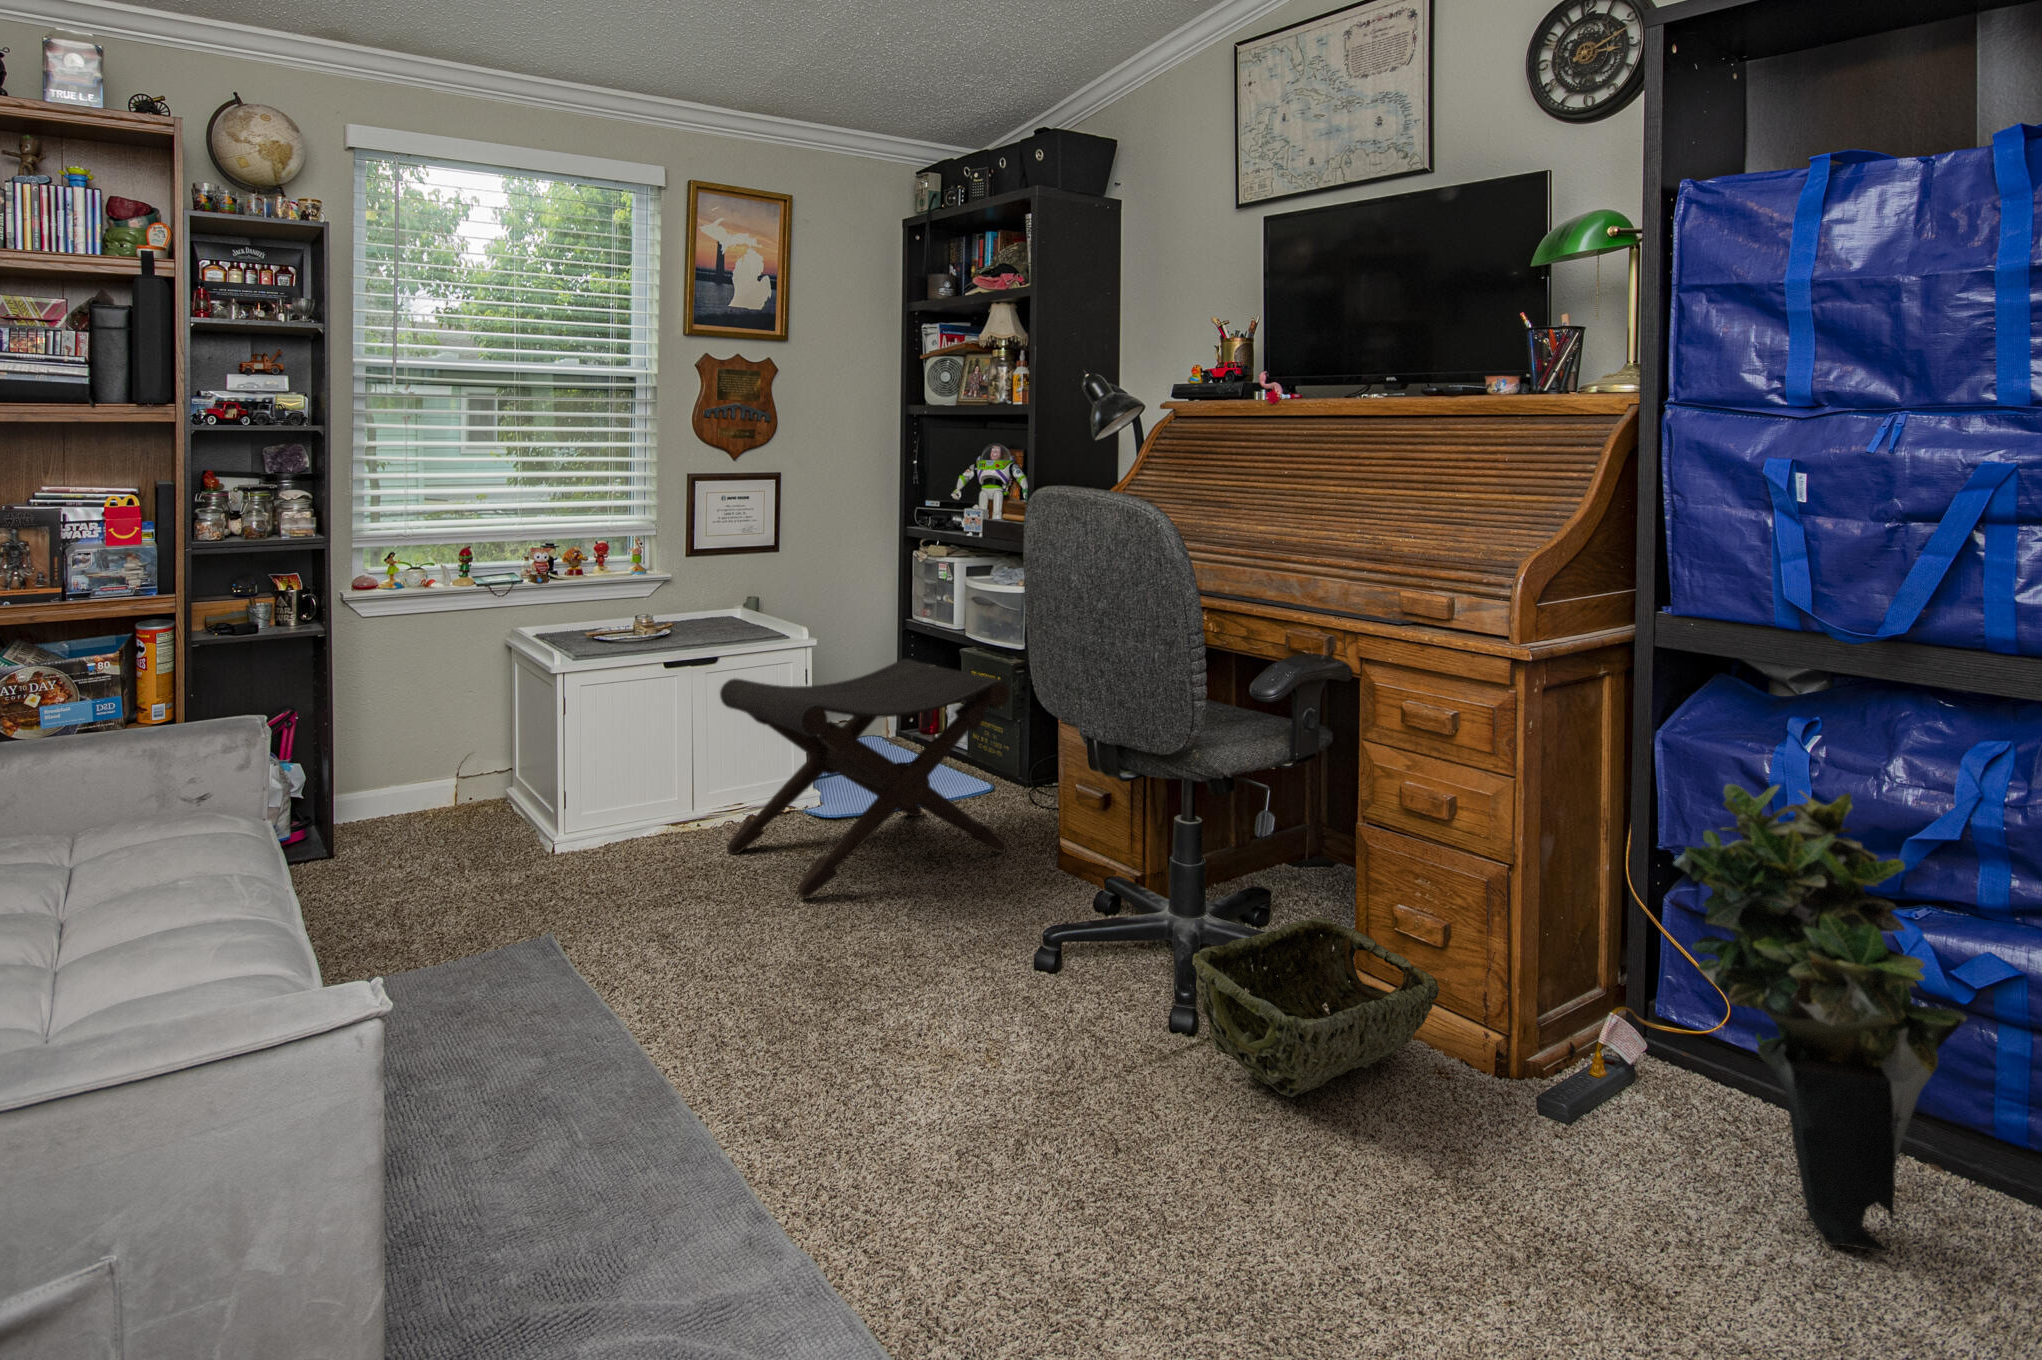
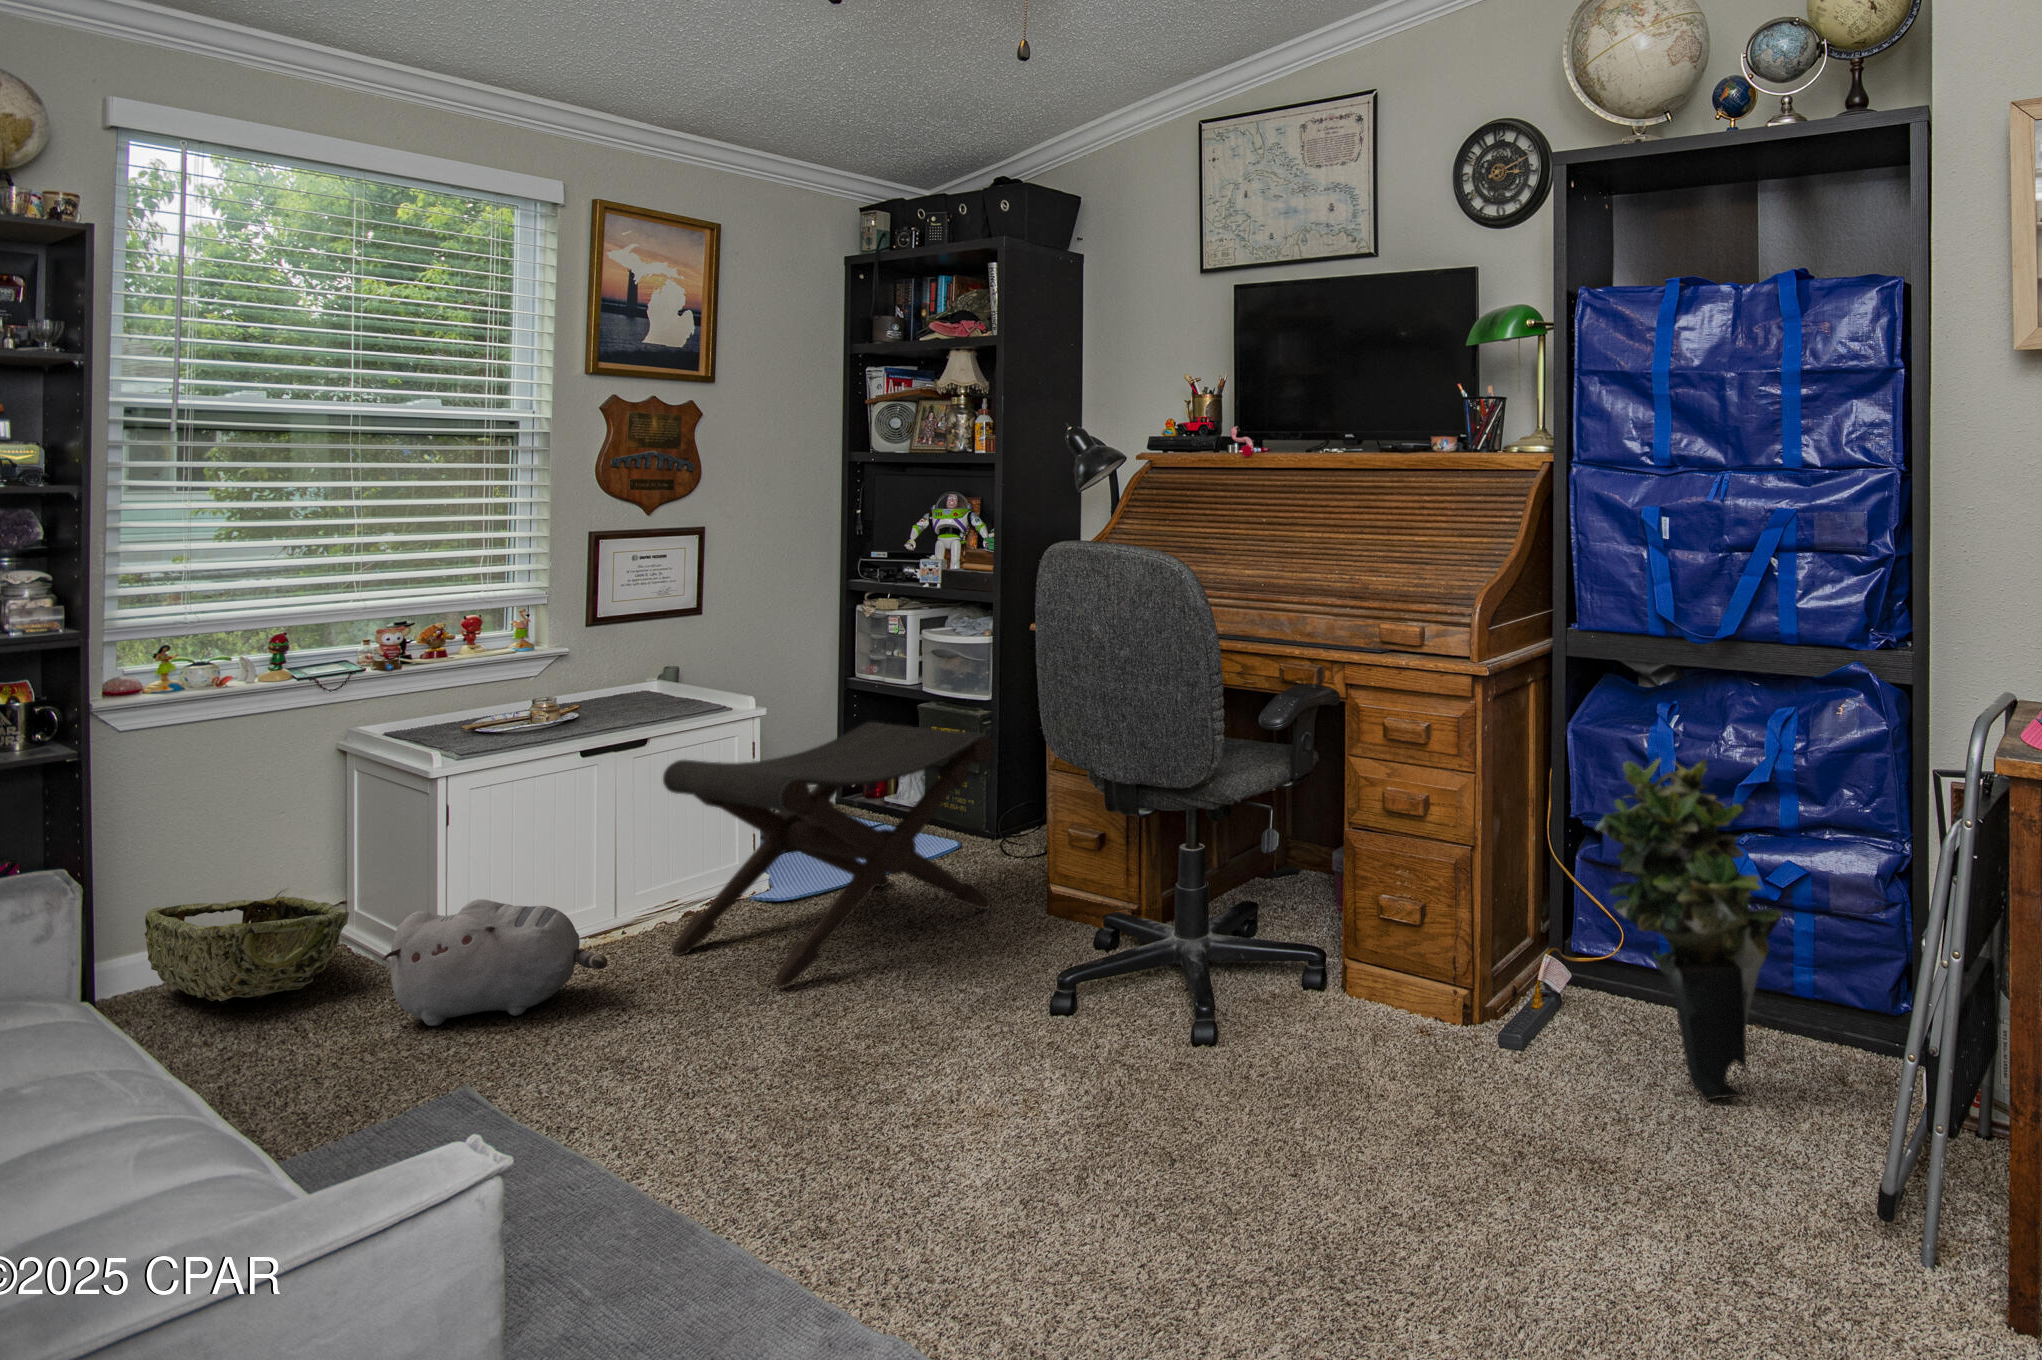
plush toy: none [503,782,665,885] -> present [382,899,607,1026]
woven basket: present [1192,918,1440,1097] -> present [145,897,349,1002]

